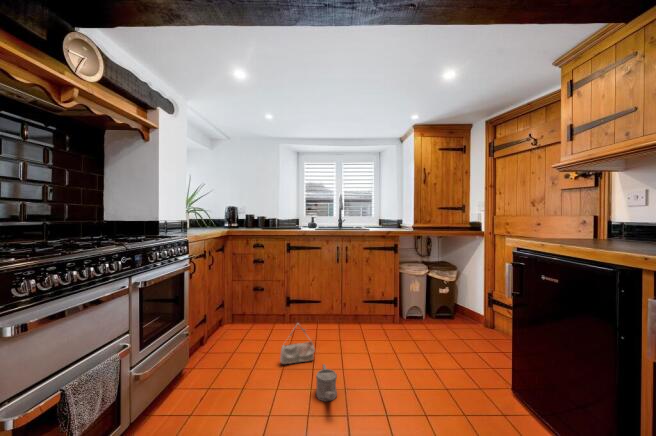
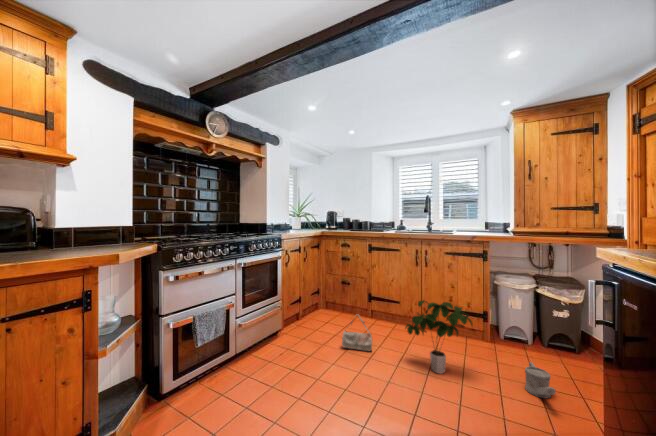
potted plant: none [349,296,410,365] -> present [405,300,472,373]
watering can: present [316,364,337,401] -> present [525,362,556,398]

